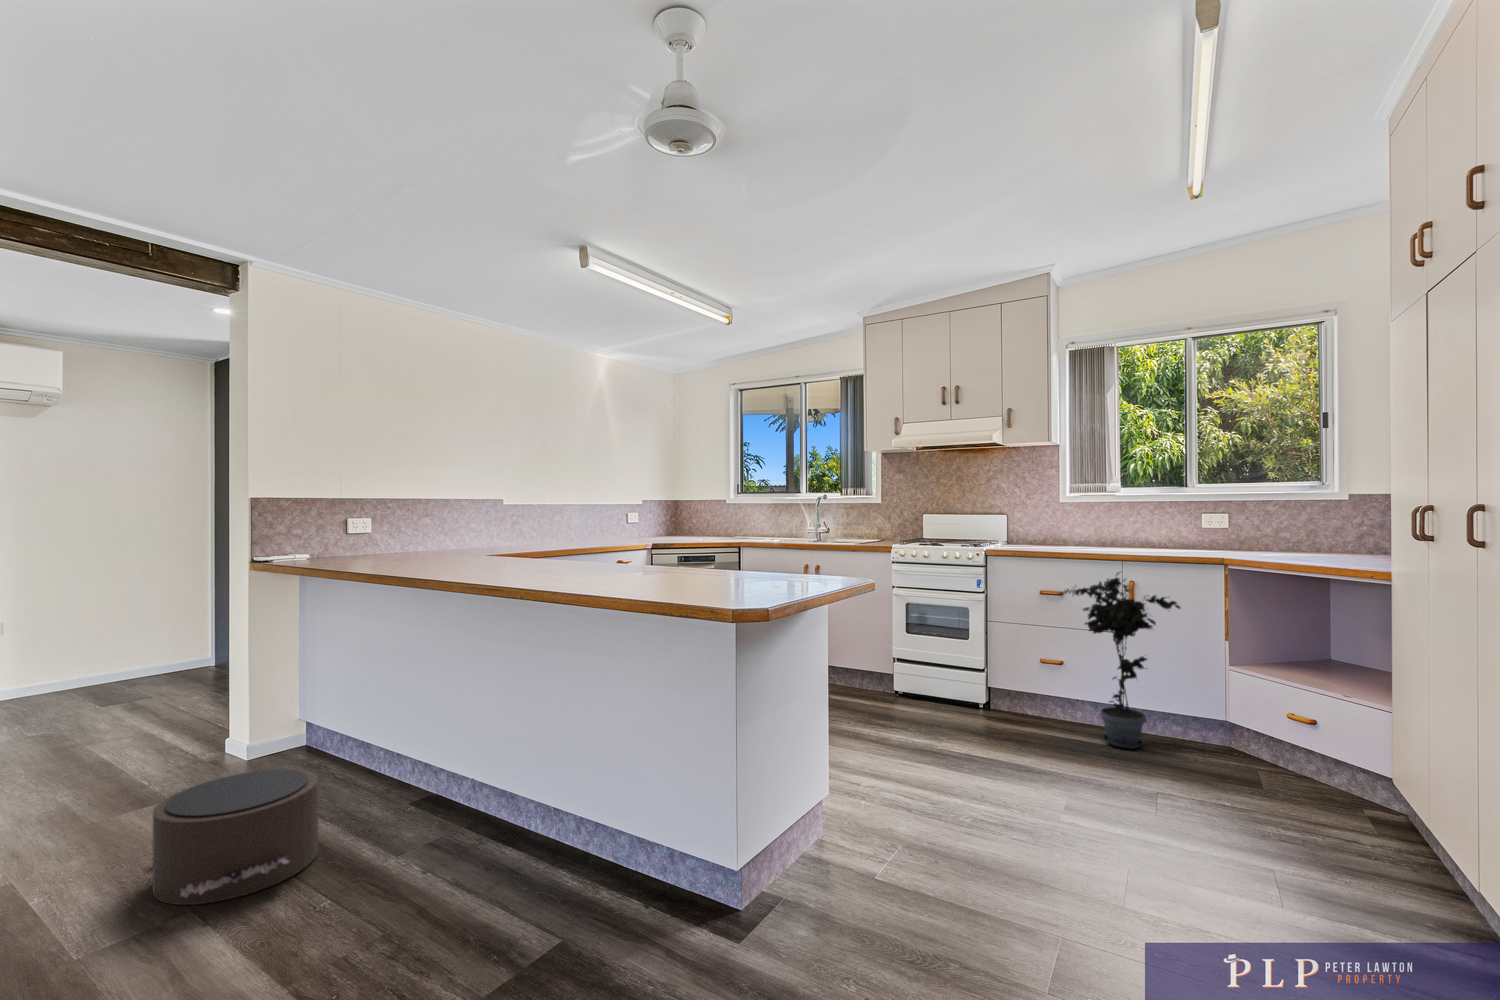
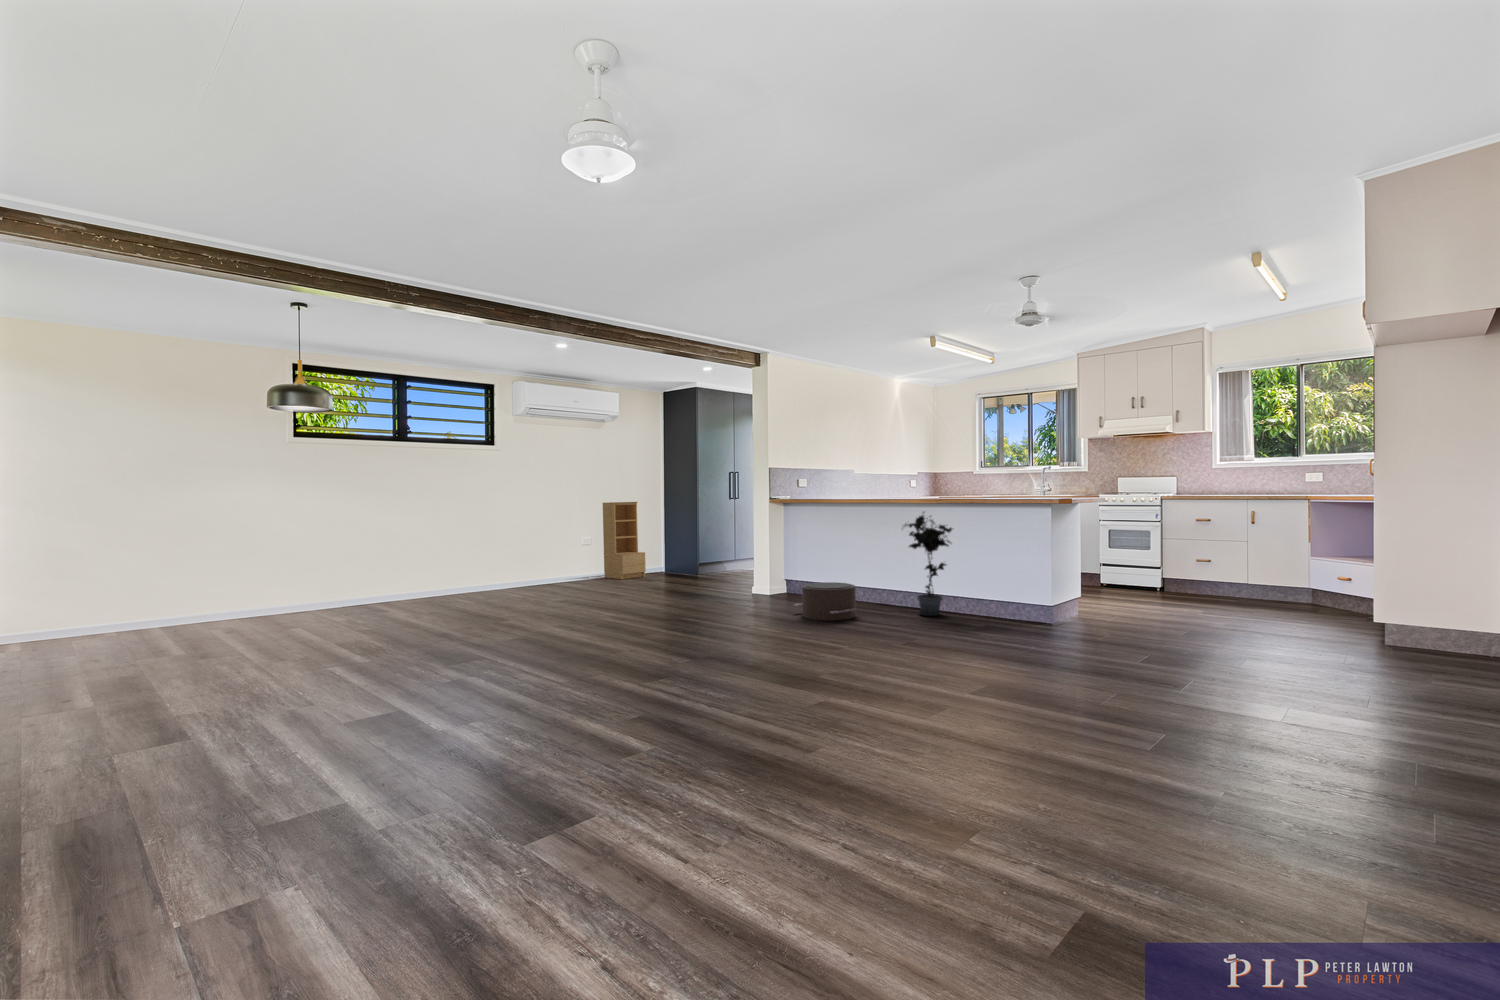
bookshelf: none [27,546,119,699] -> present [602,502,646,579]
potted plant: present [1063,572,1180,749] -> present [904,512,952,616]

